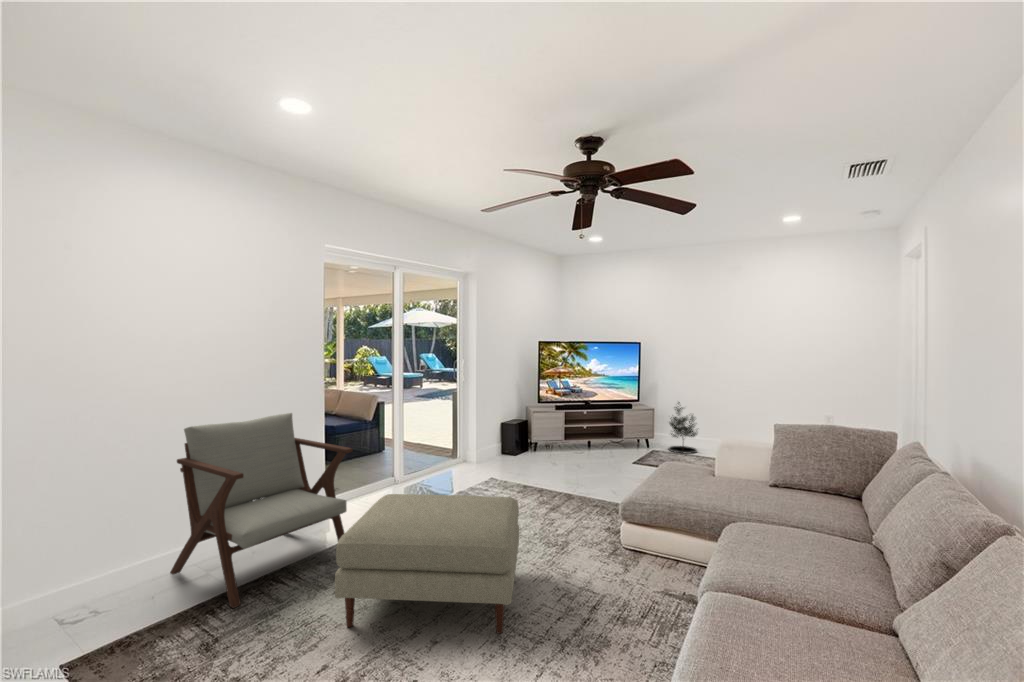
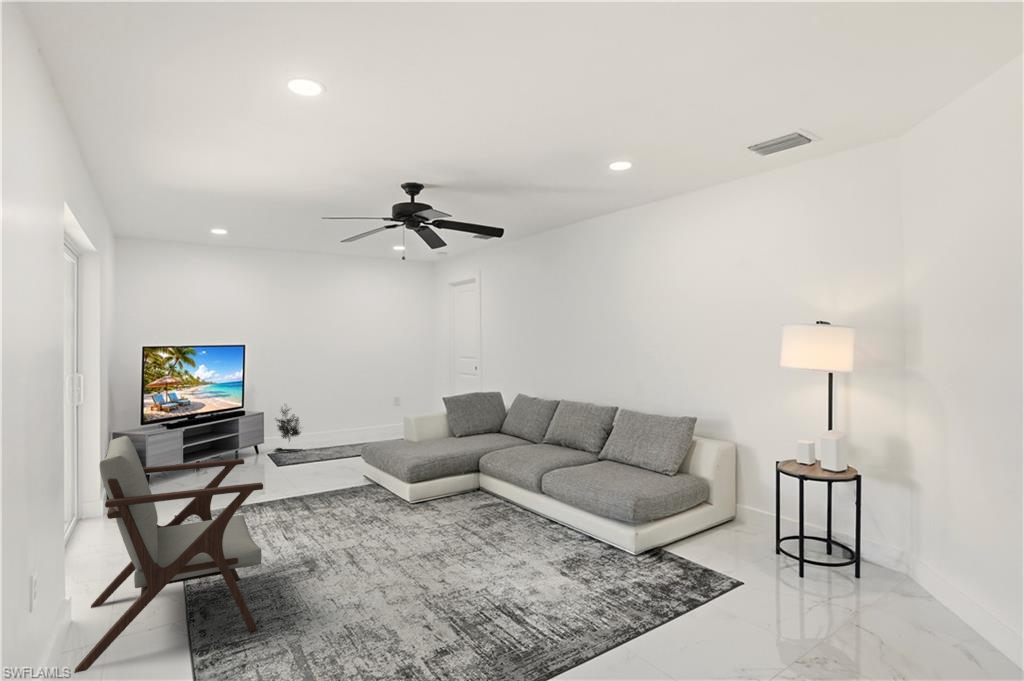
ottoman: present [335,494,519,634] -> none [290,470,460,586]

